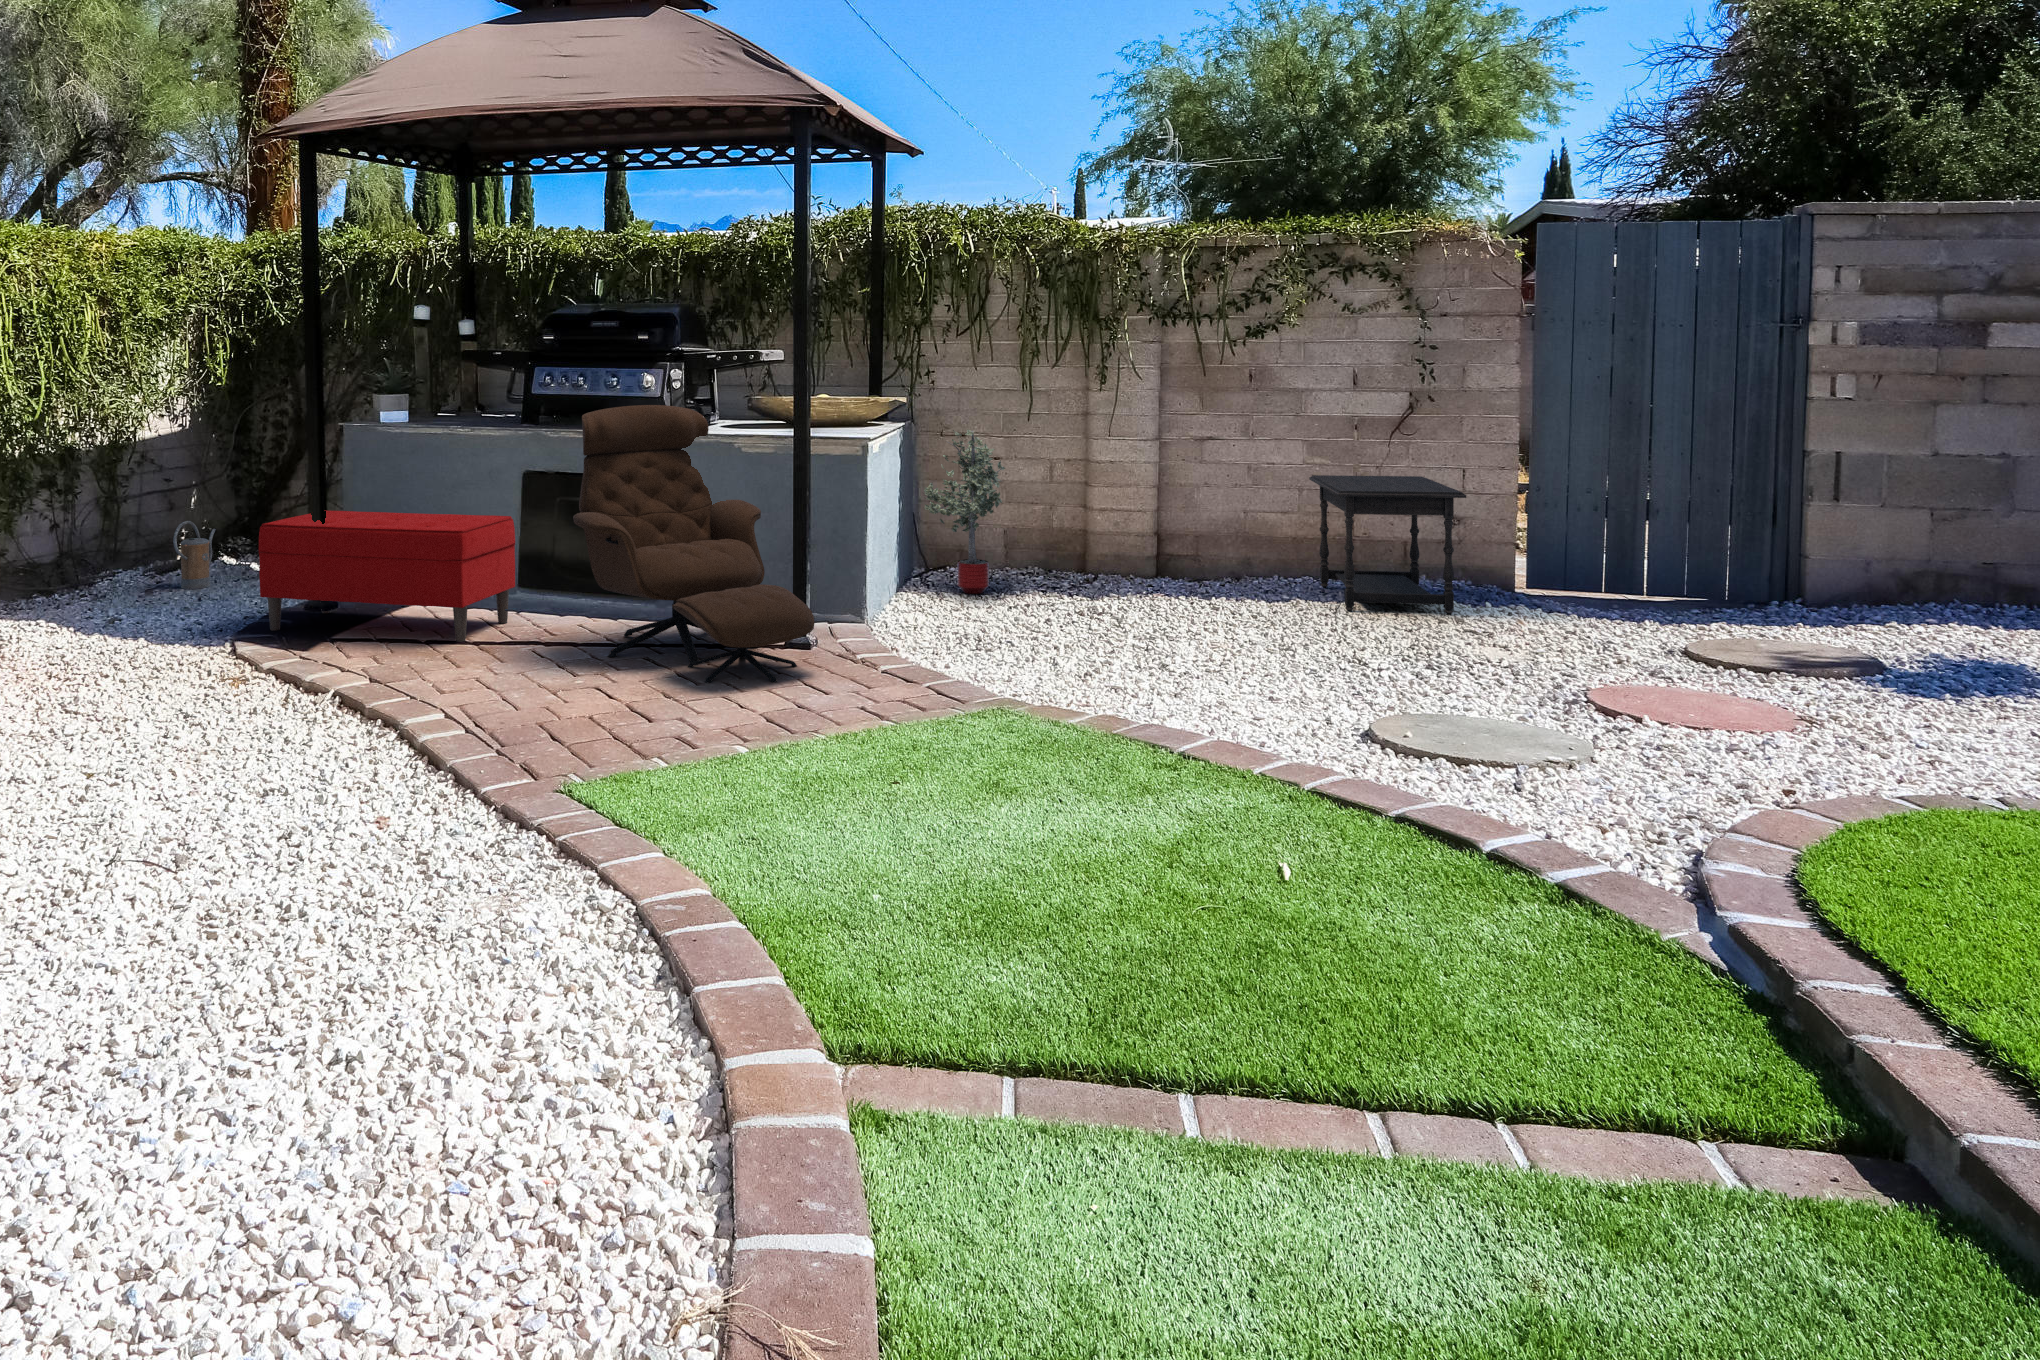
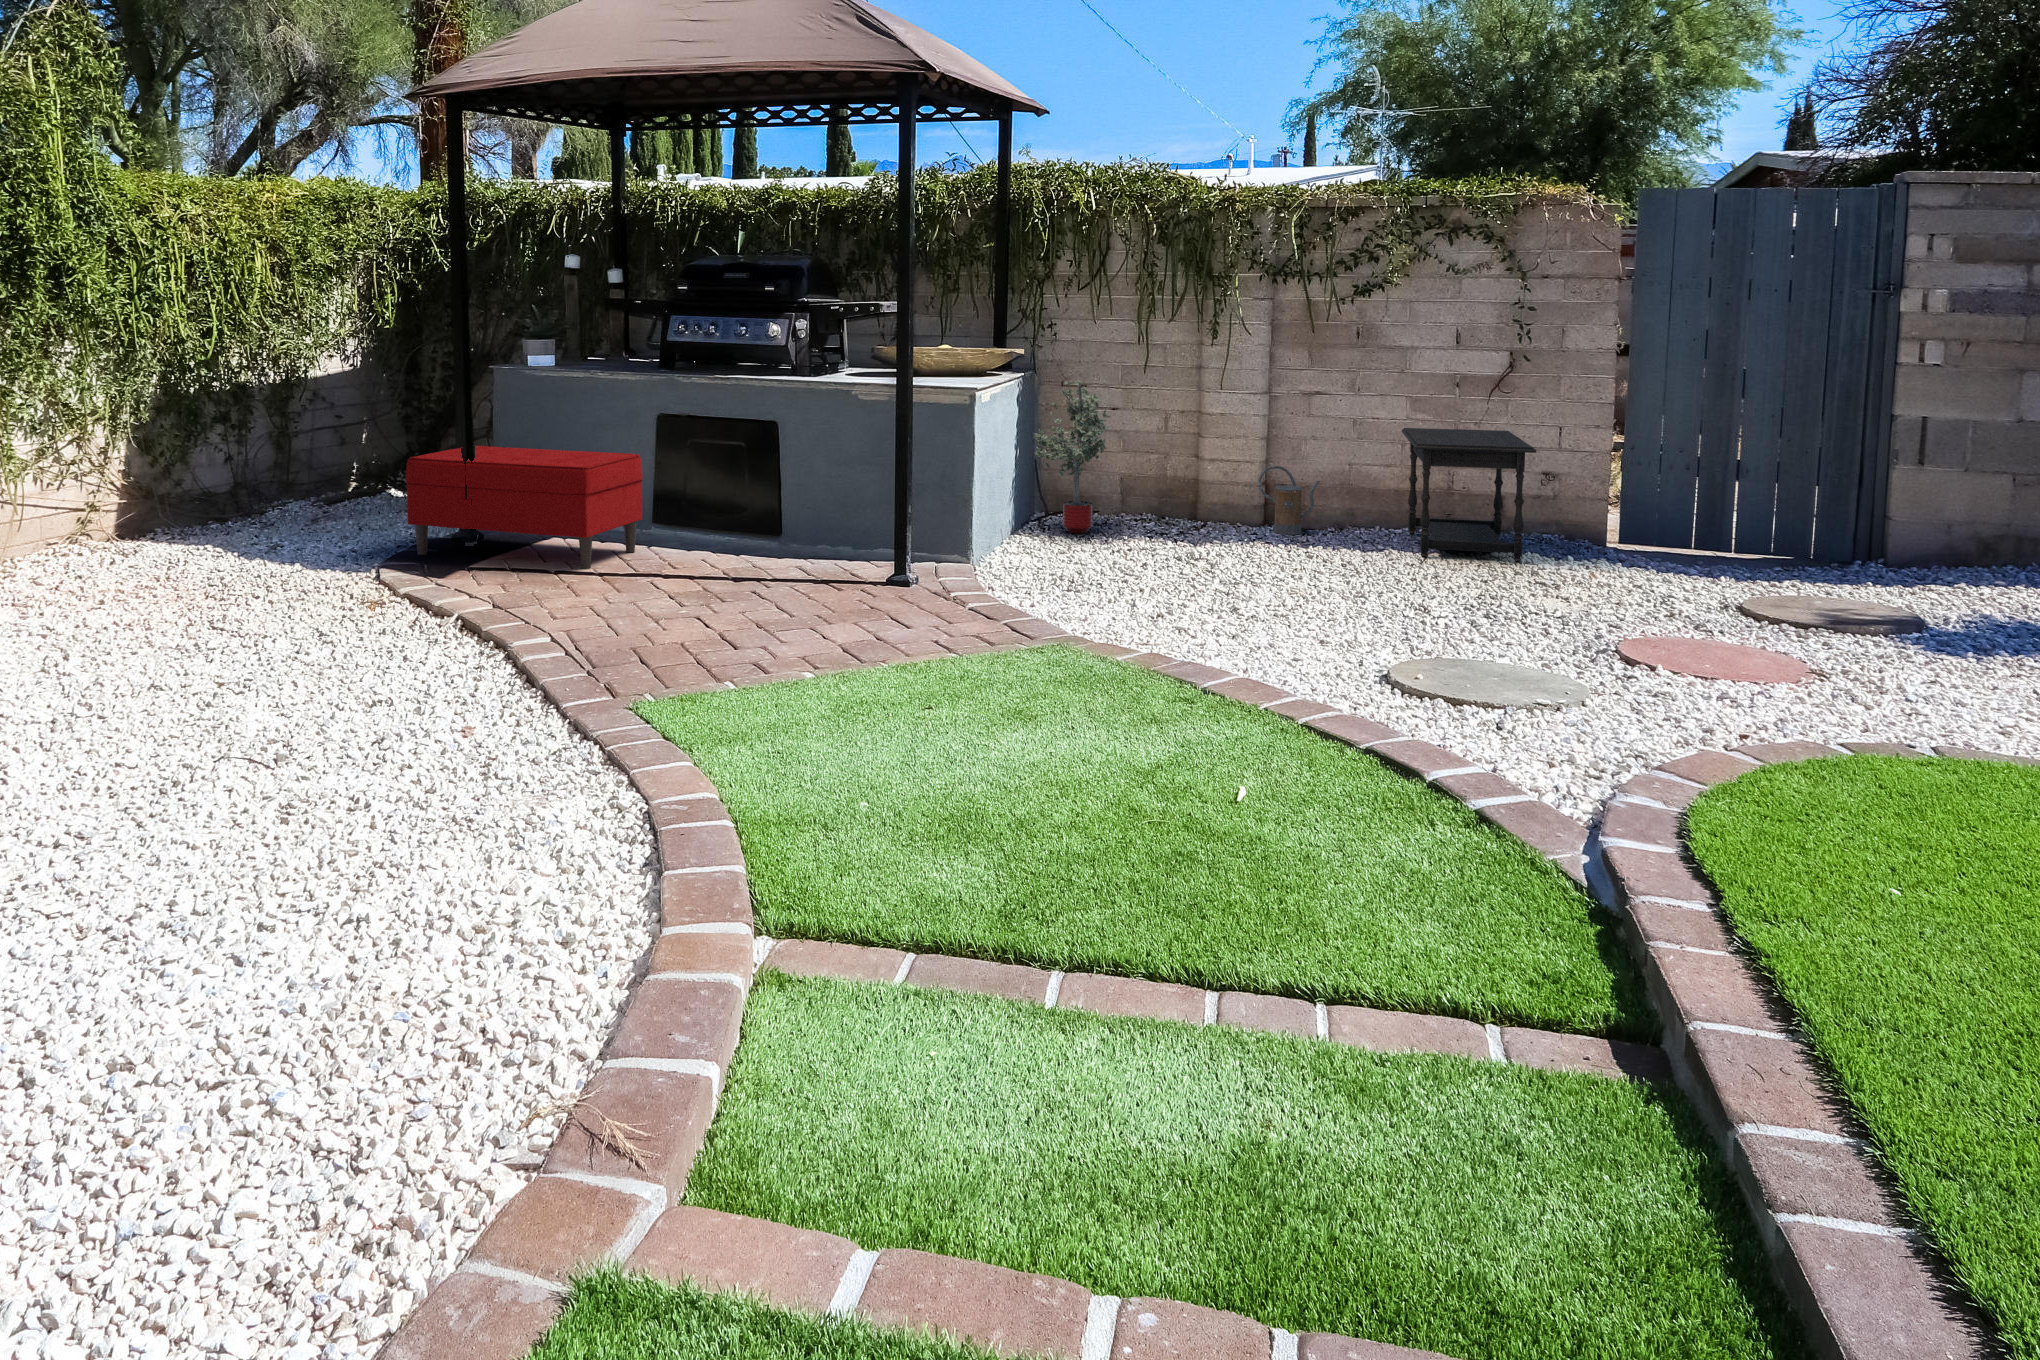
lounge chair: present [573,405,814,683] -> none [686,354,898,612]
watering can: present [173,521,216,589] -> present [1258,466,1320,535]

